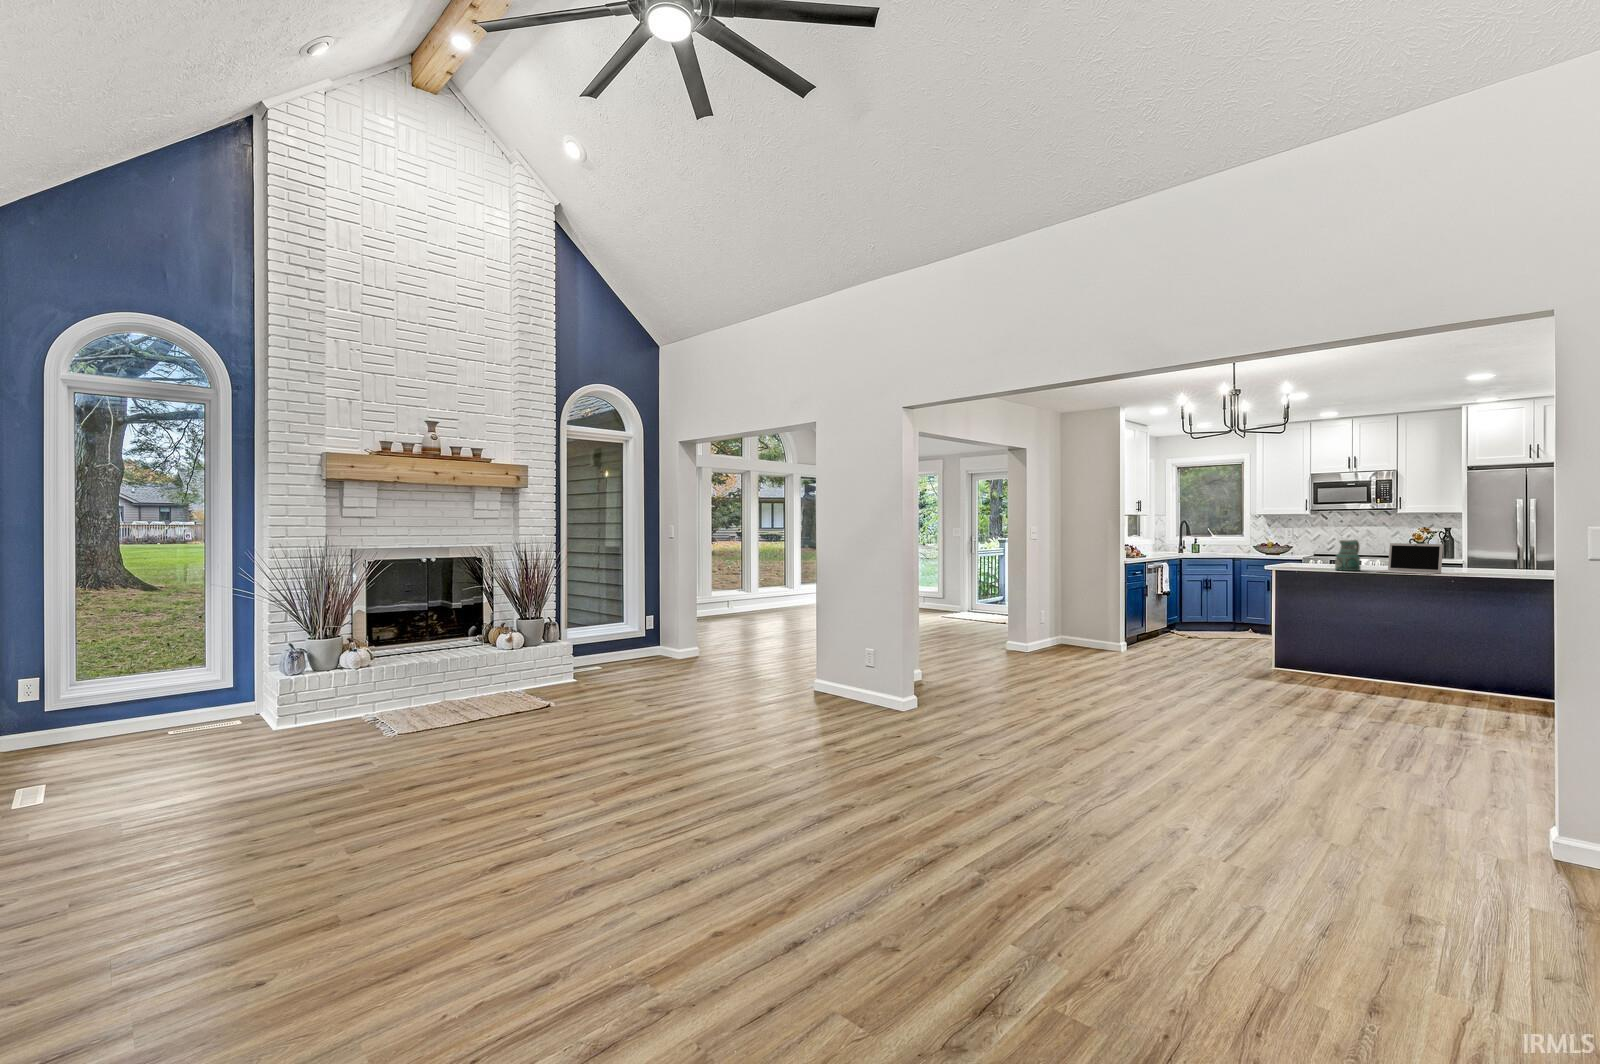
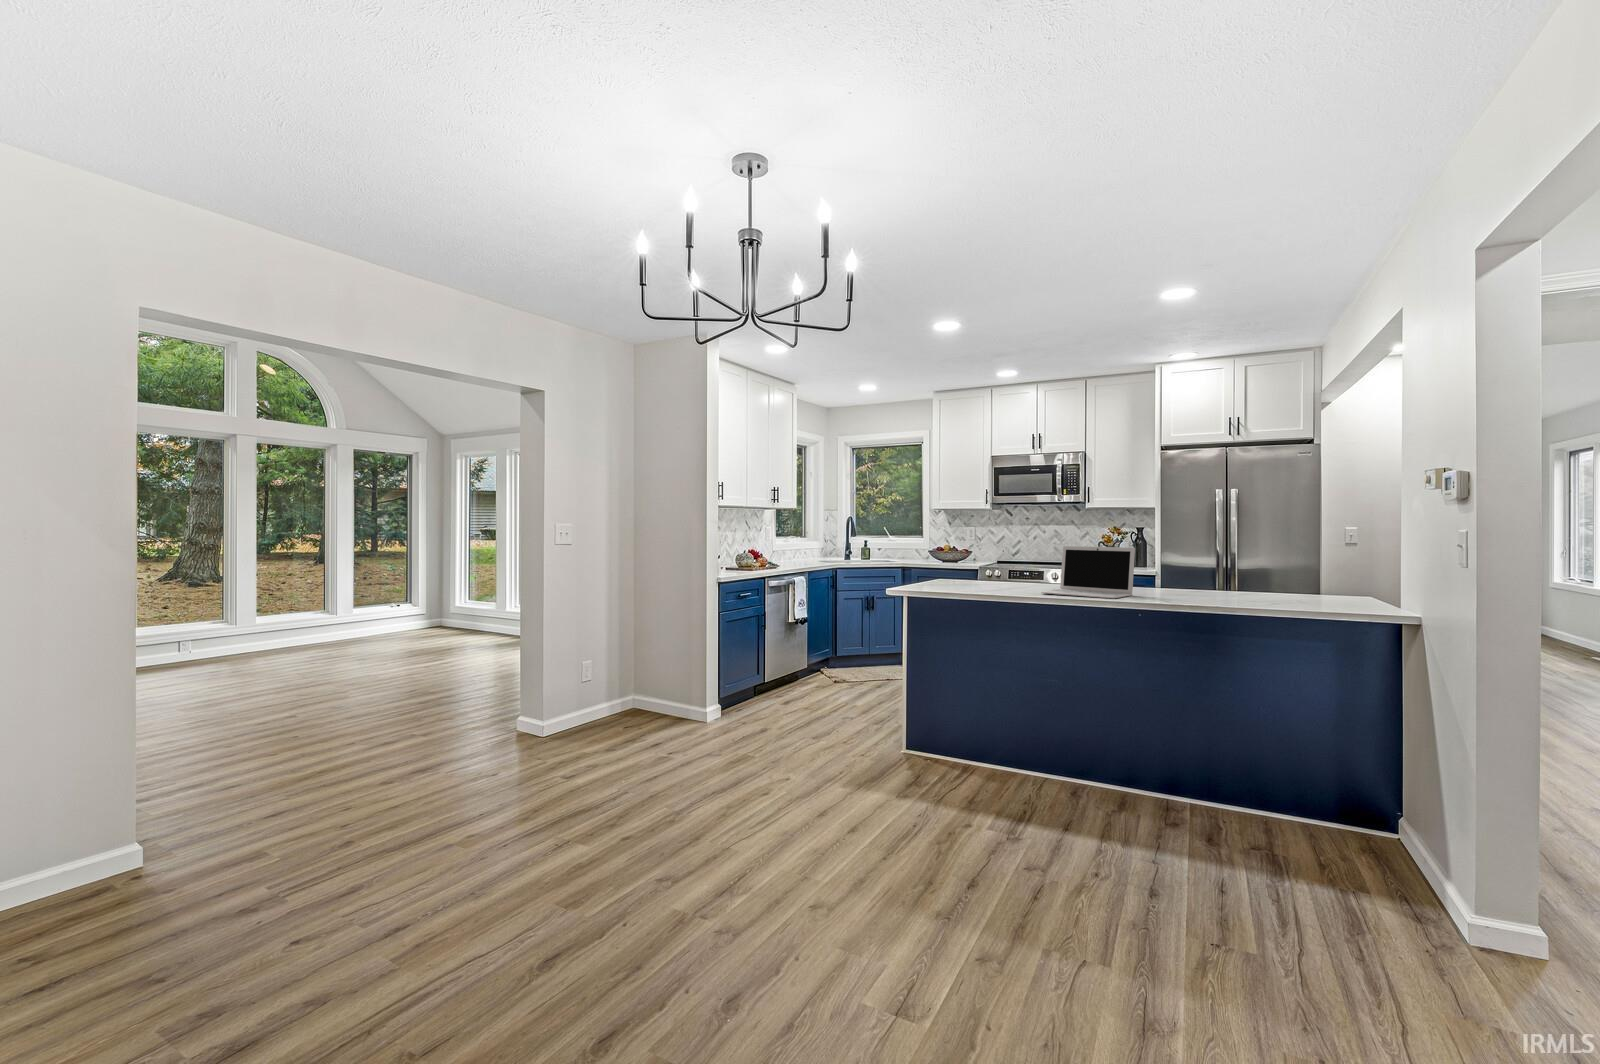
ceramic pitcher: present [1335,540,1361,571] -> none [988,540,1023,591]

